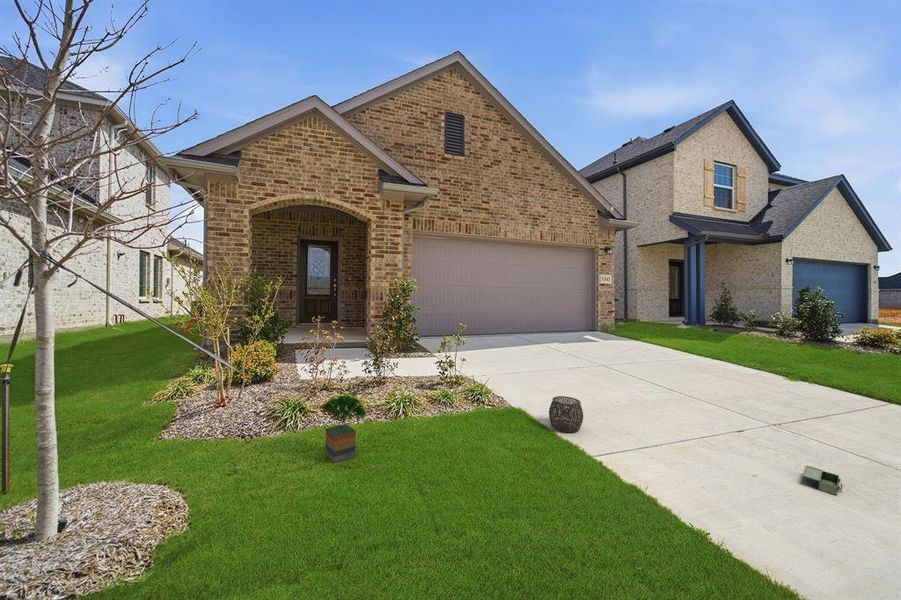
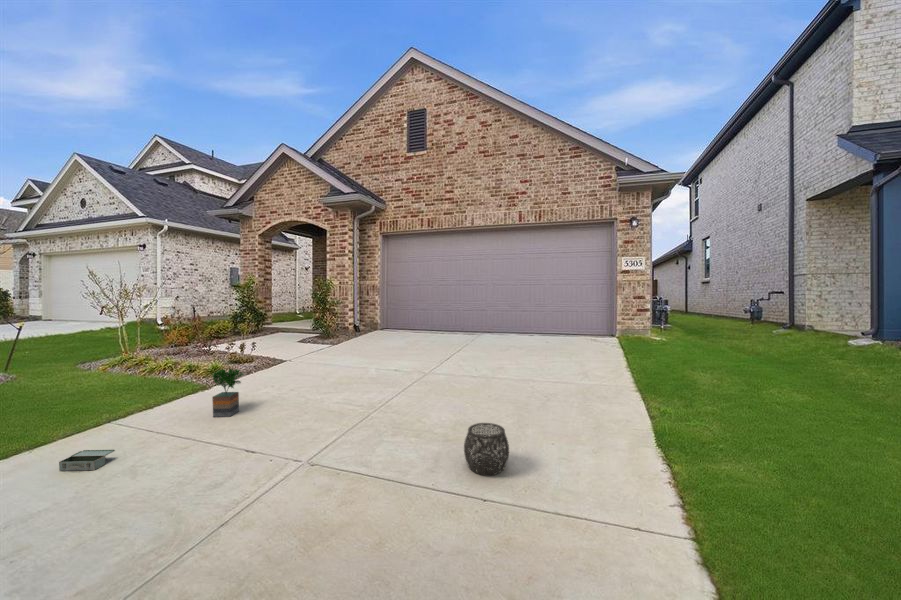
potted tree: present [322,395,366,463] -> present [212,369,244,417]
woven basket: present [549,396,583,433] -> present [464,423,509,475]

